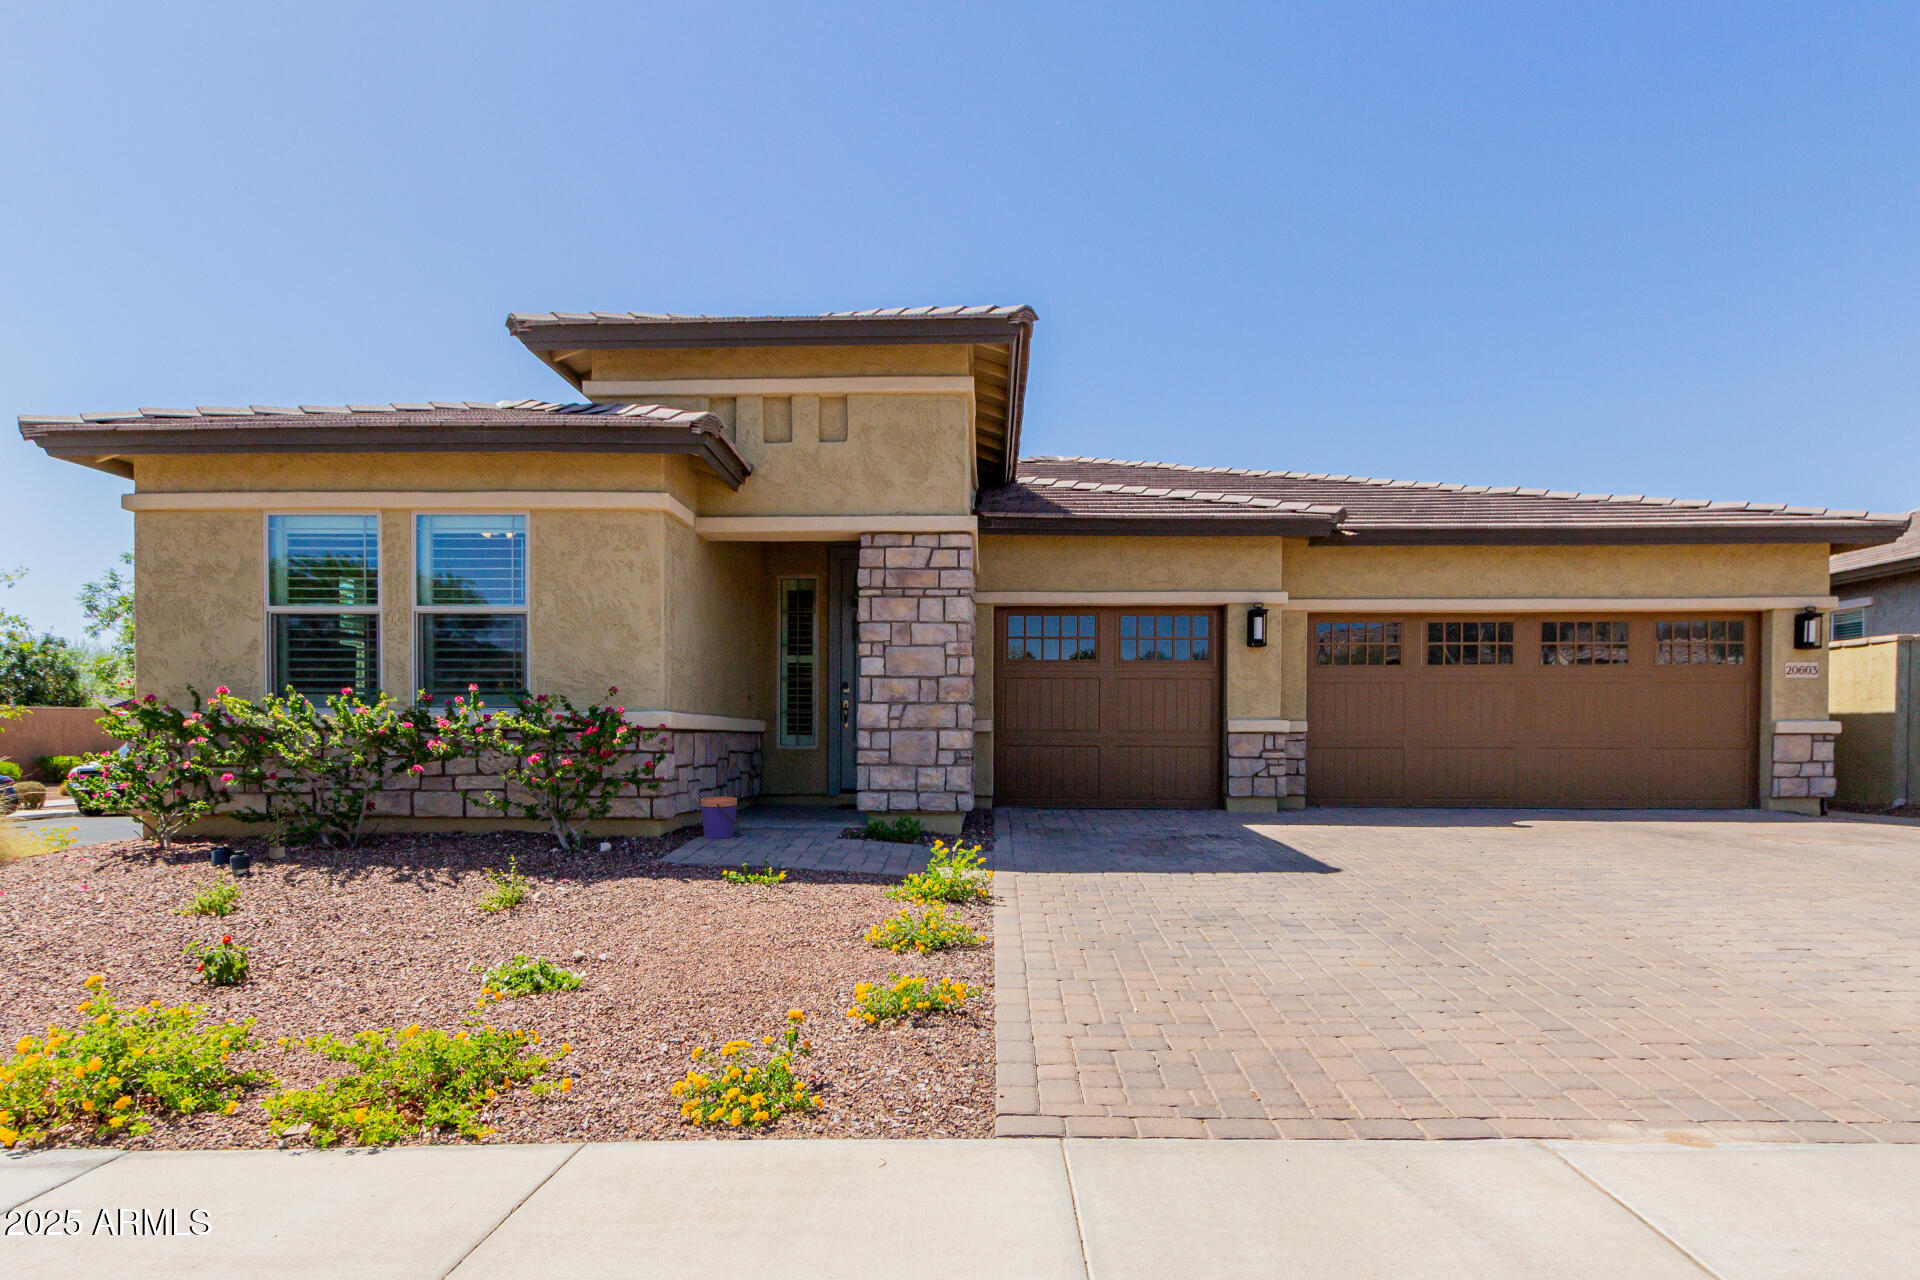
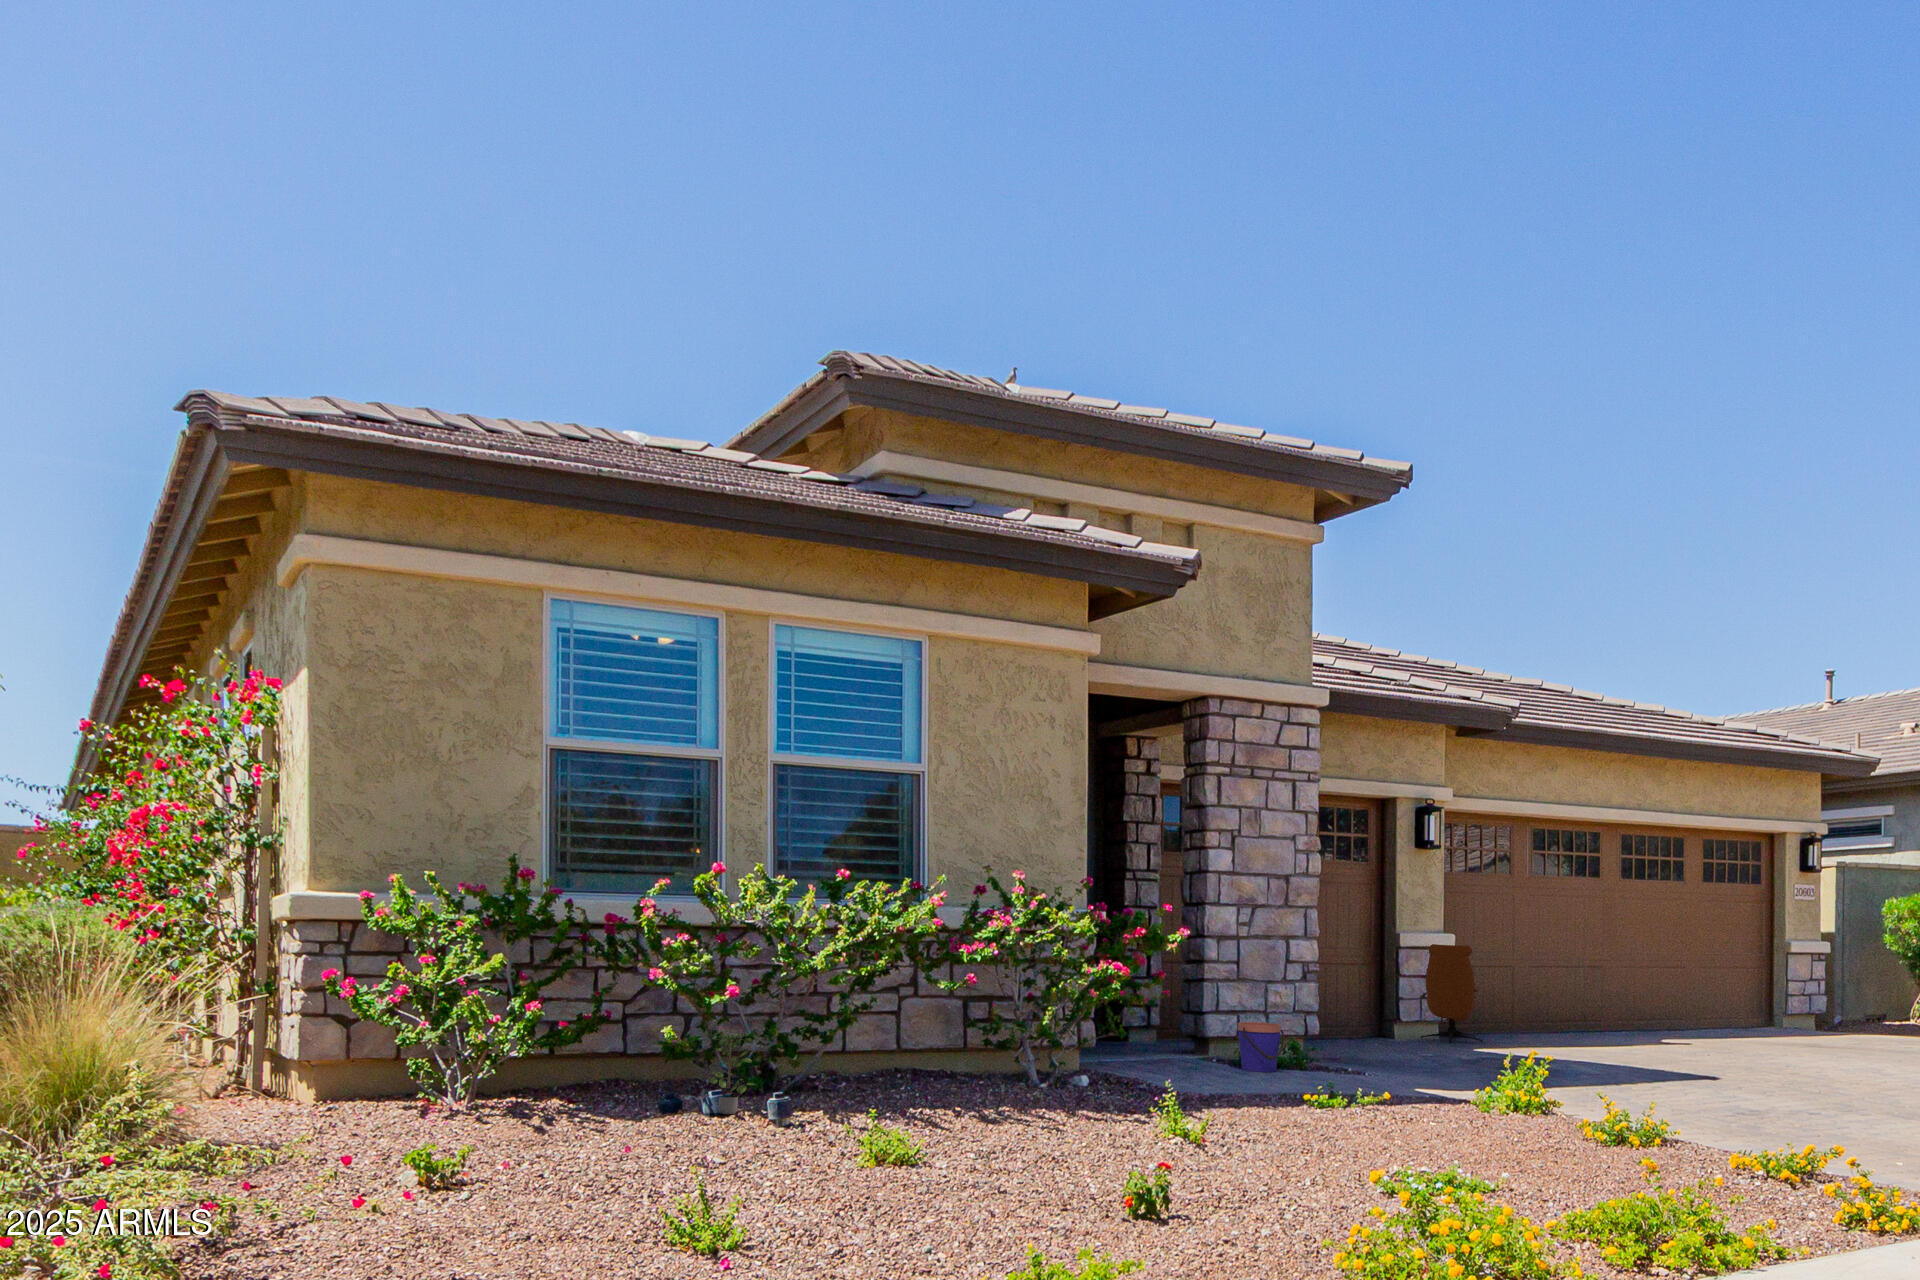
lounge chair: none [1215,730,1292,816] -> present [1421,944,1482,1043]
bucket: present [701,797,740,839] -> present [1238,1022,1284,1072]

